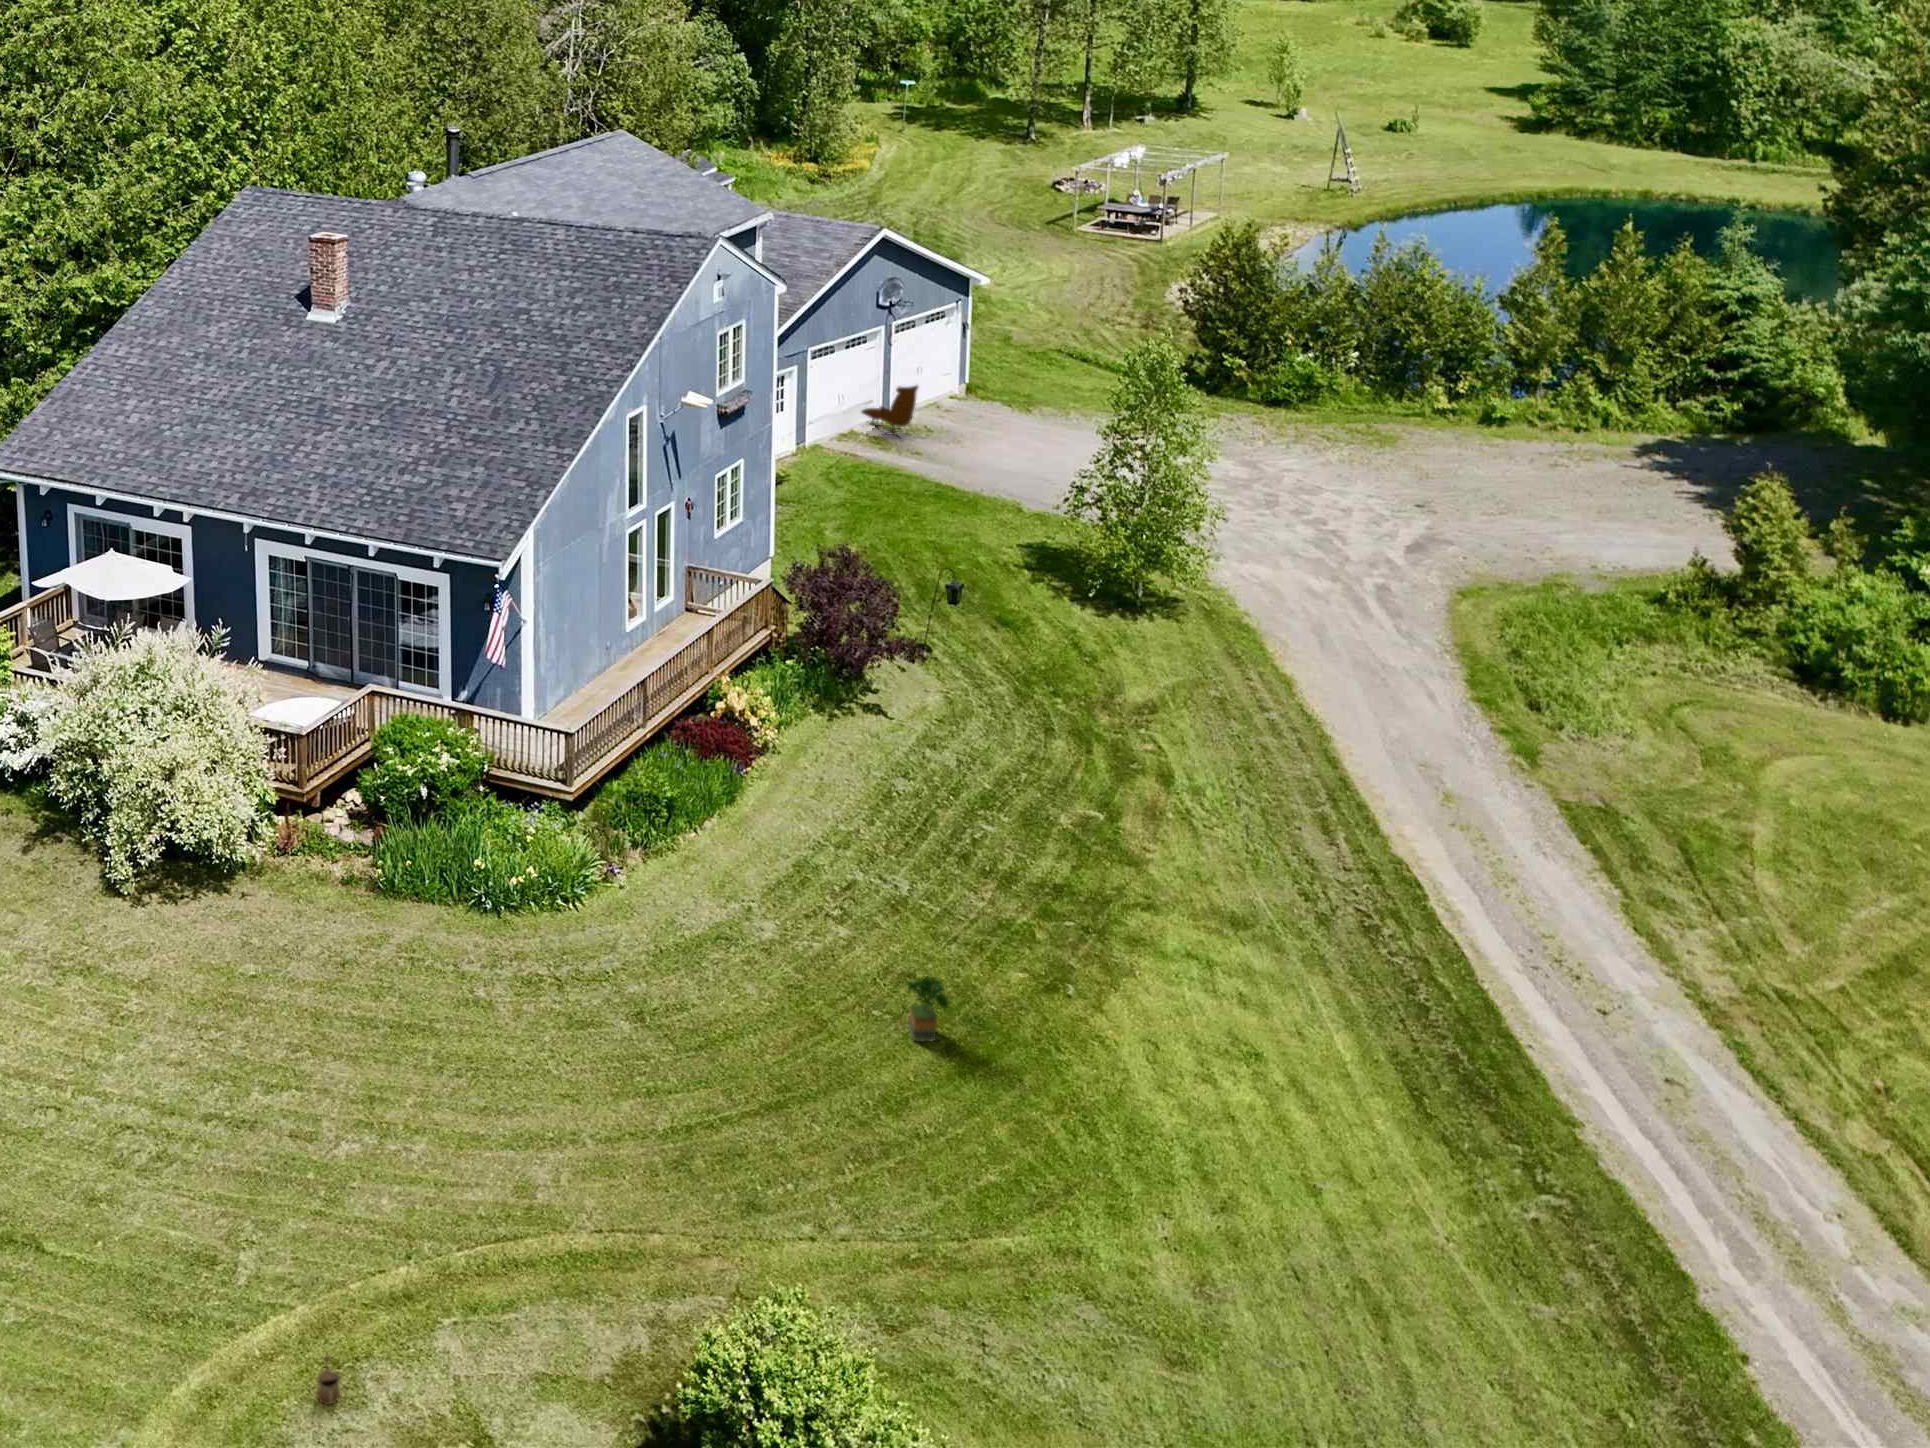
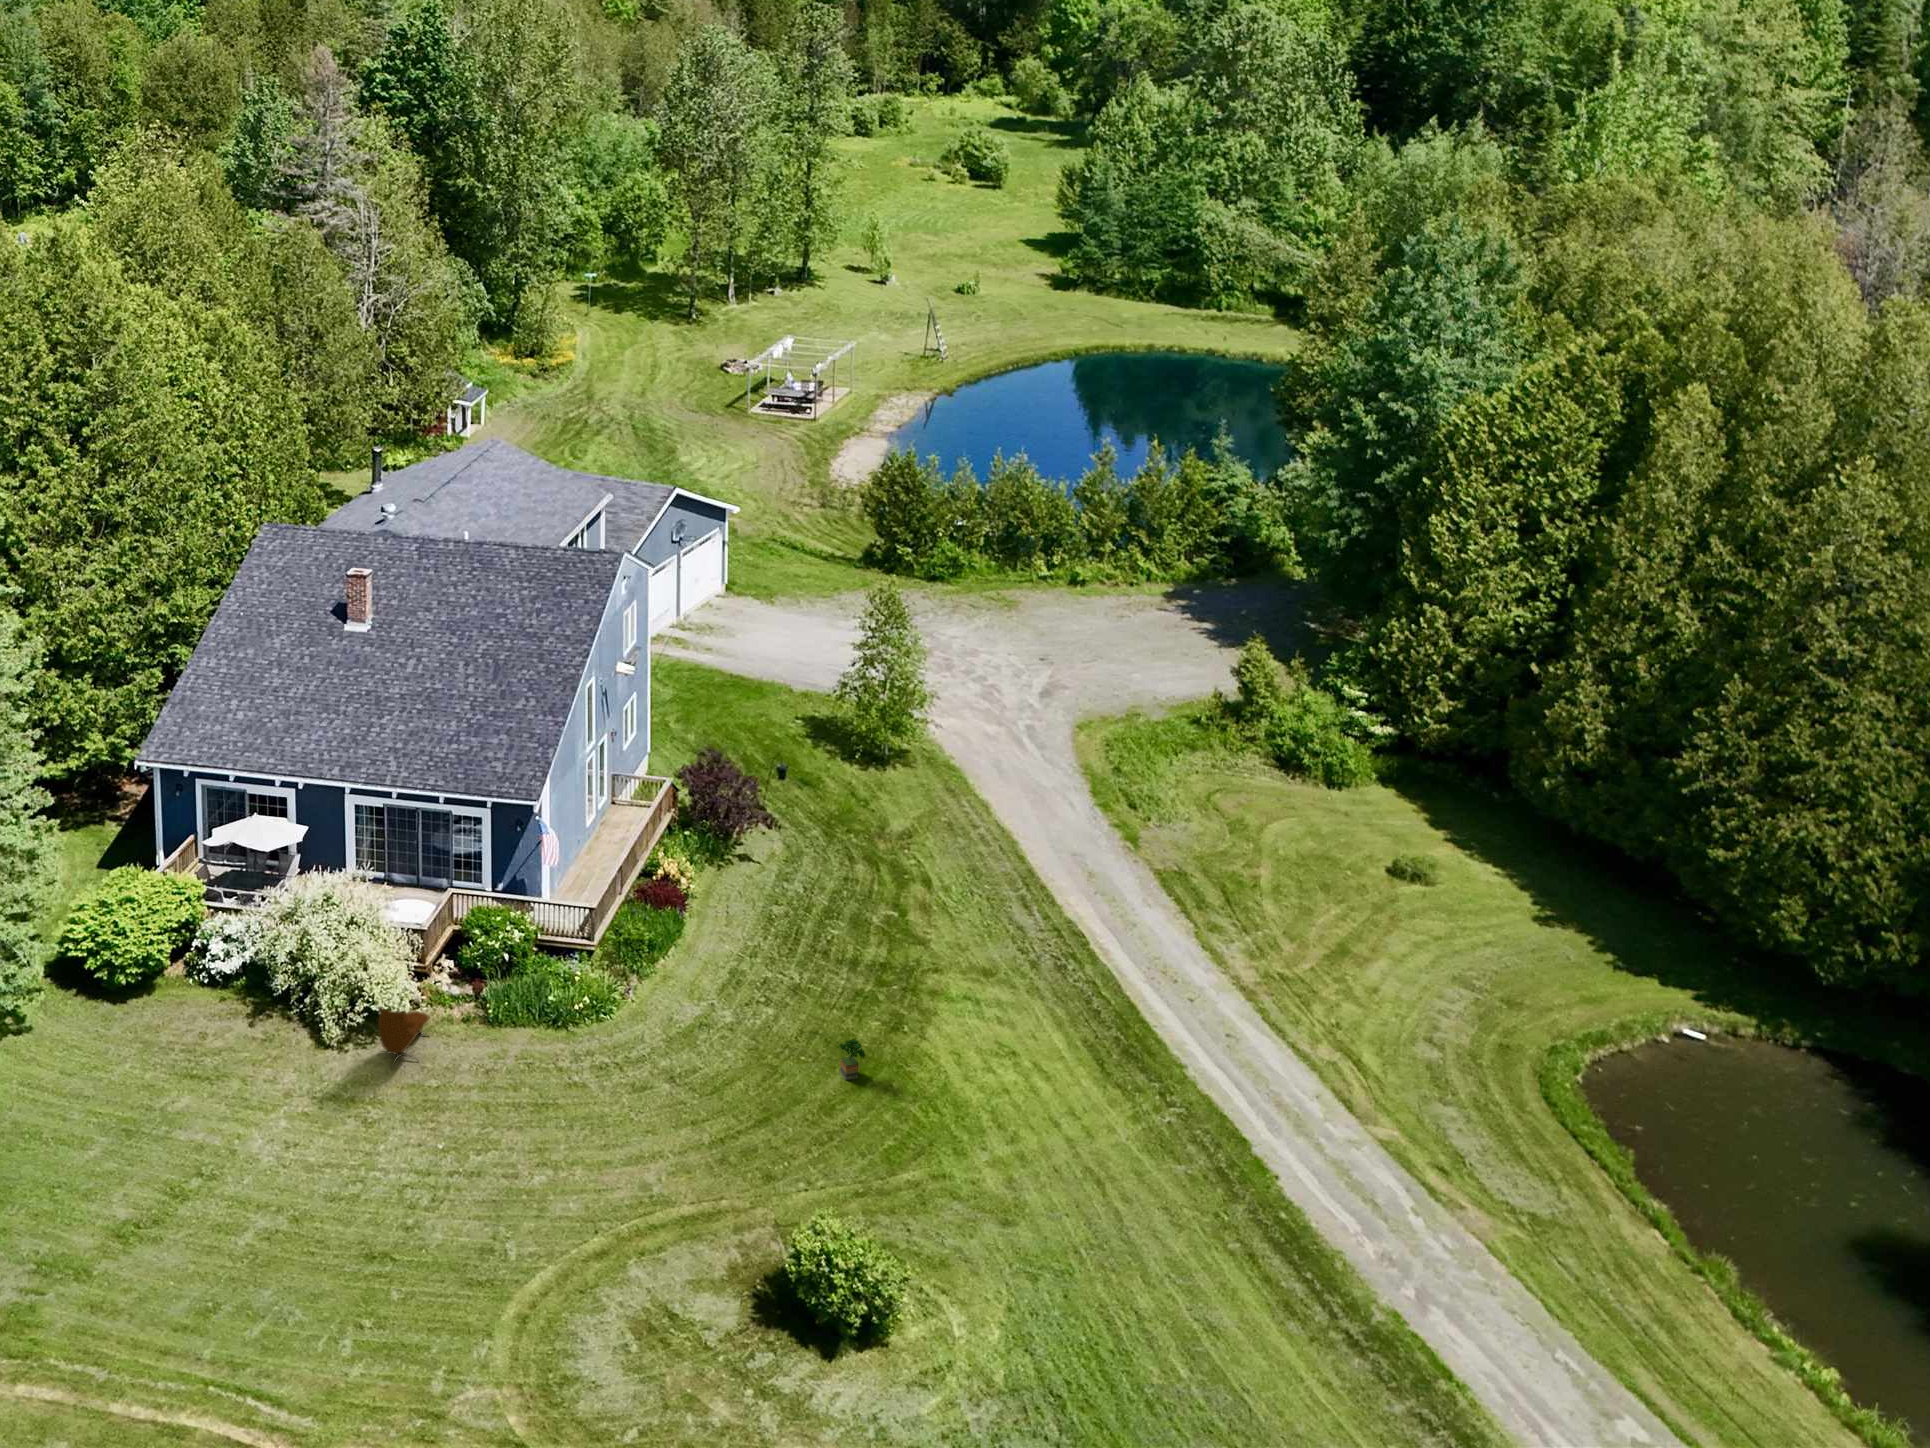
lounge chair: present [862,385,918,438] -> present [378,1007,429,1064]
watering can: present [317,1356,341,1405] -> none [590,1320,605,1347]

